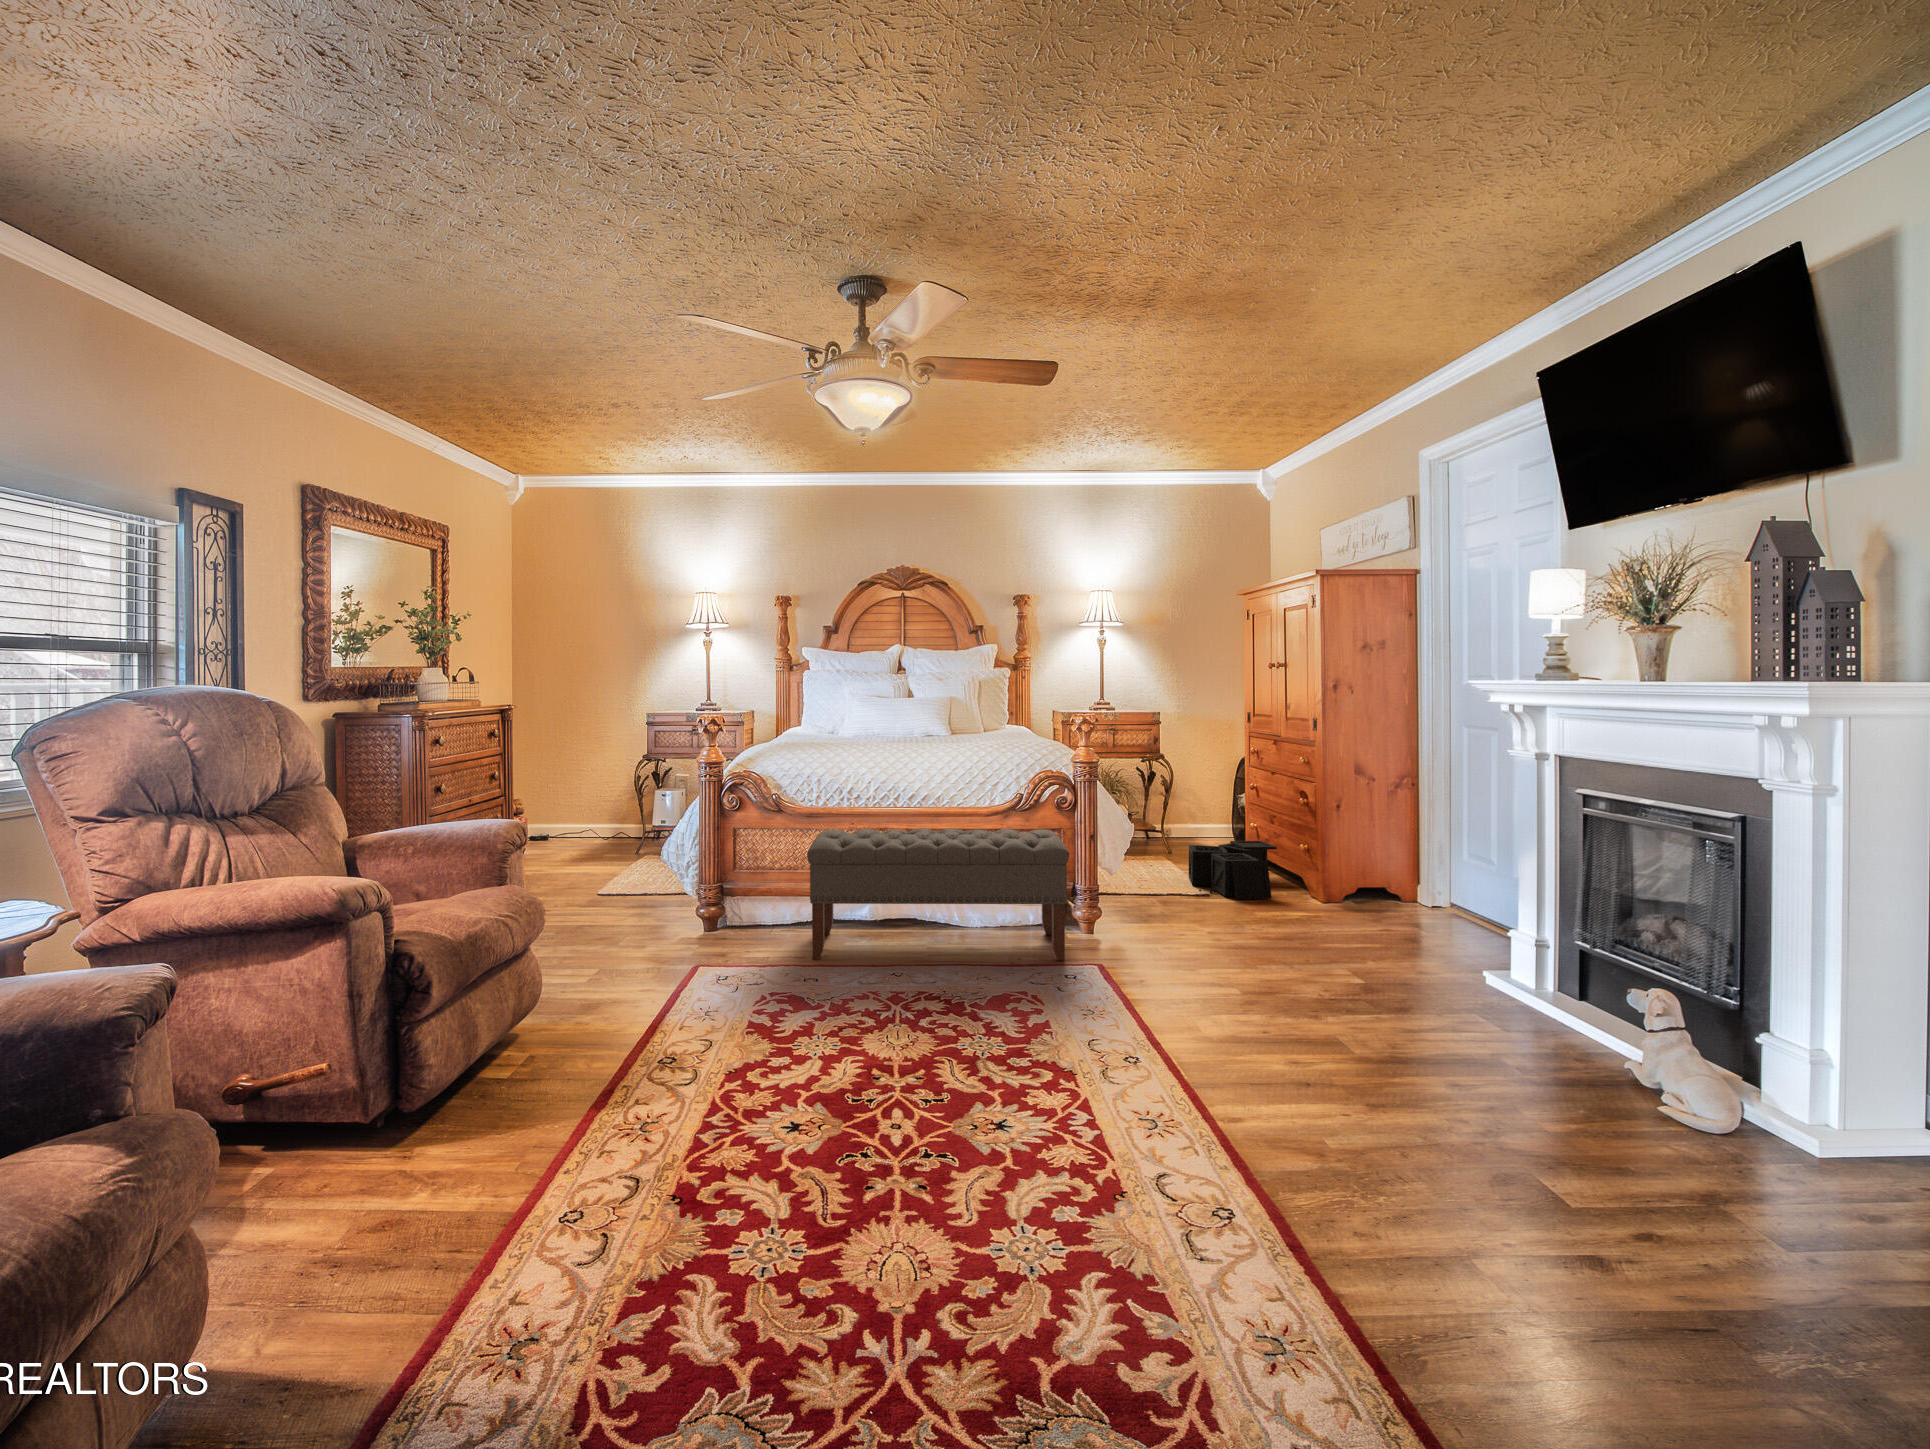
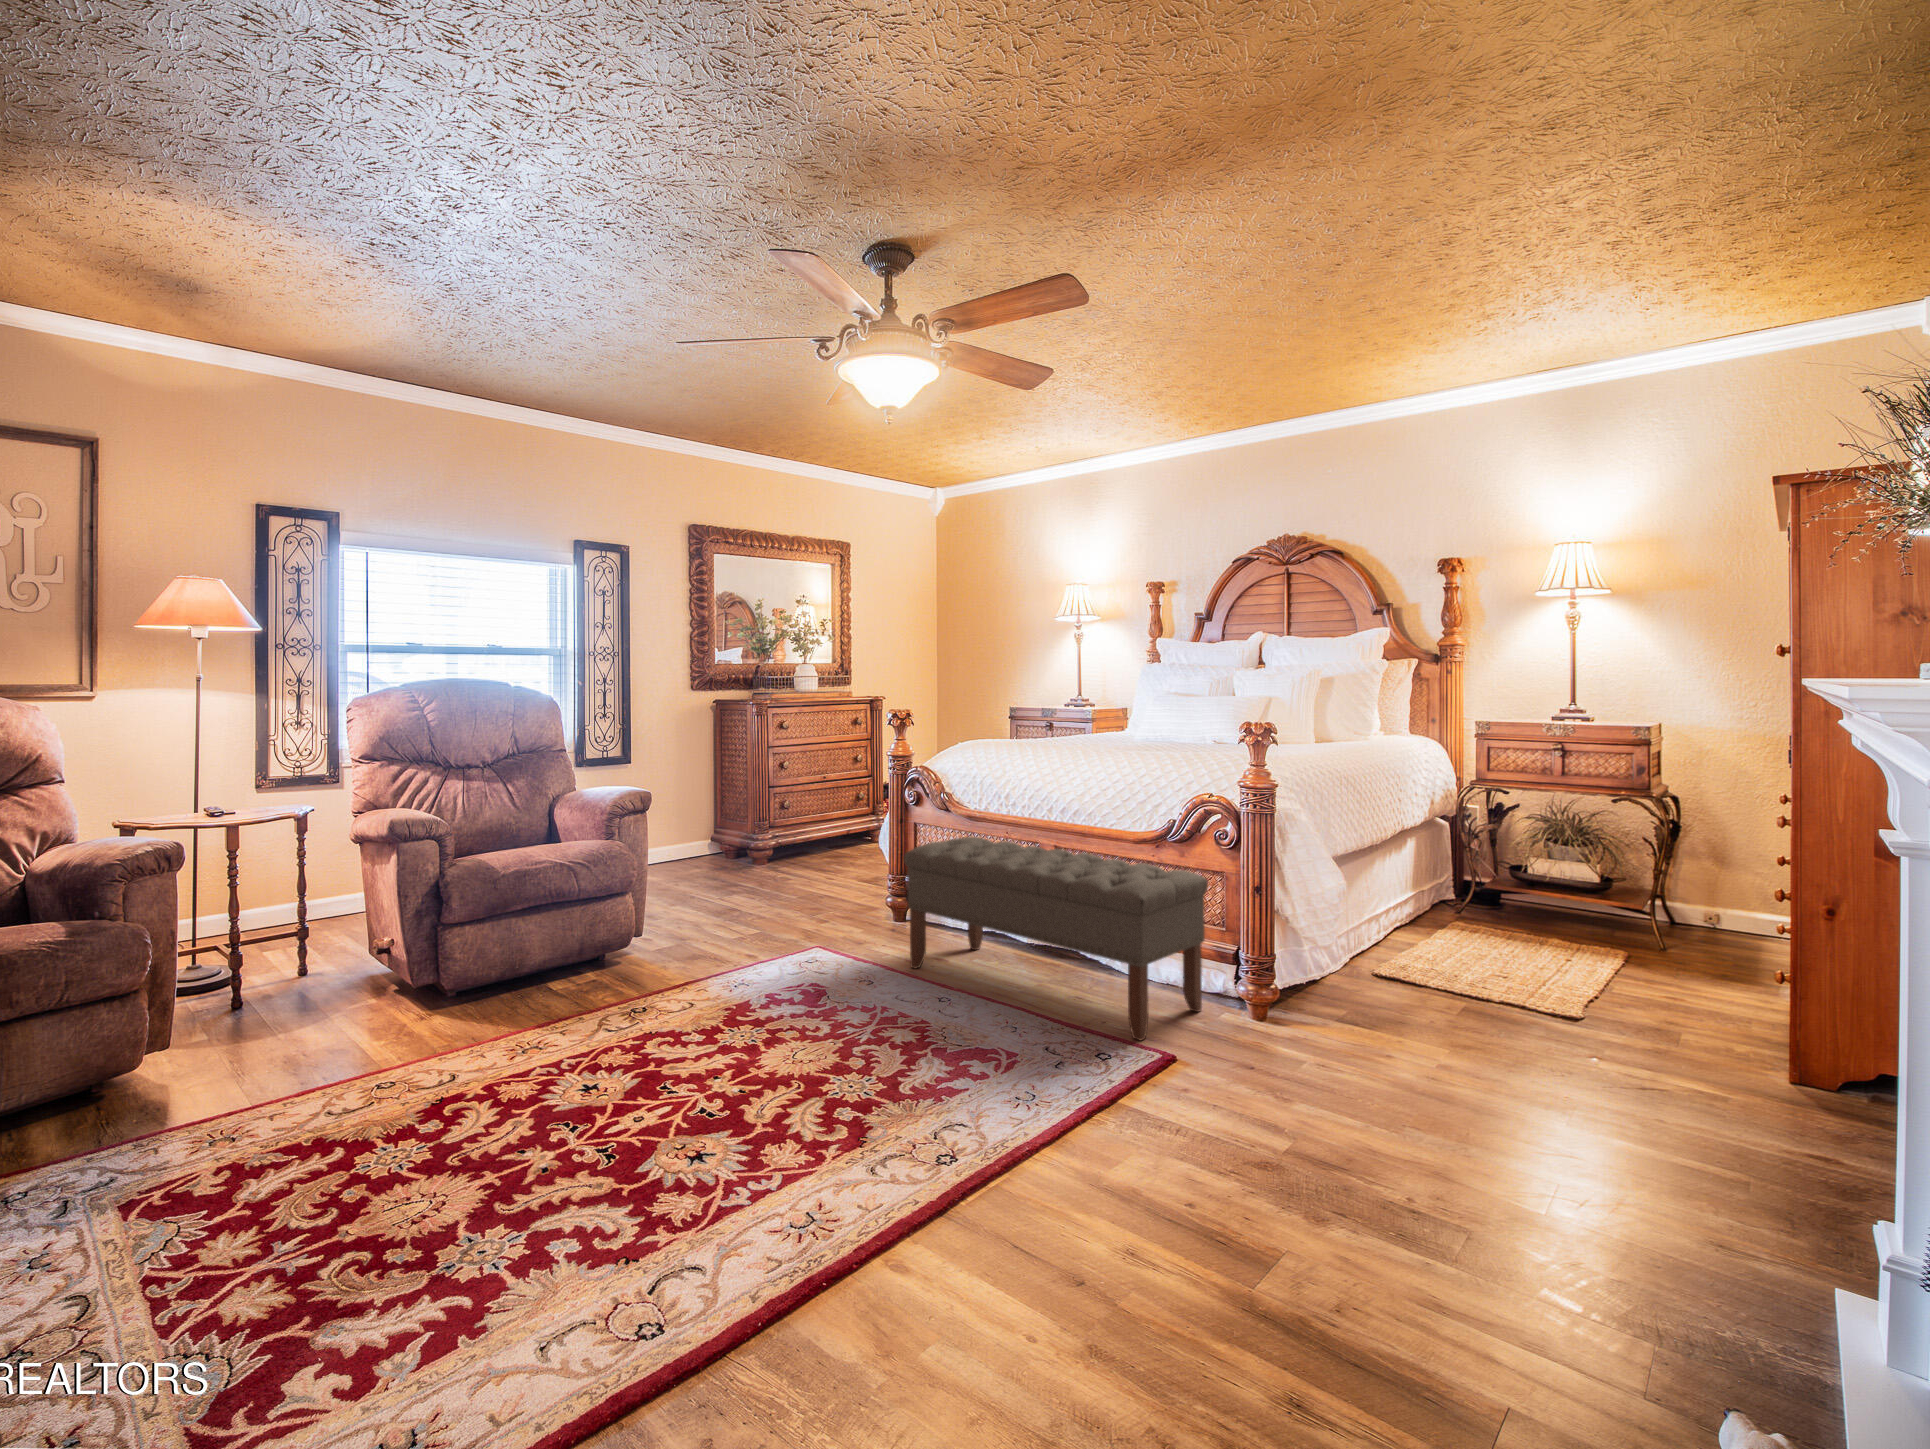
storage bin: present [1189,841,1277,899] -> none [1567,945,1783,1062]

